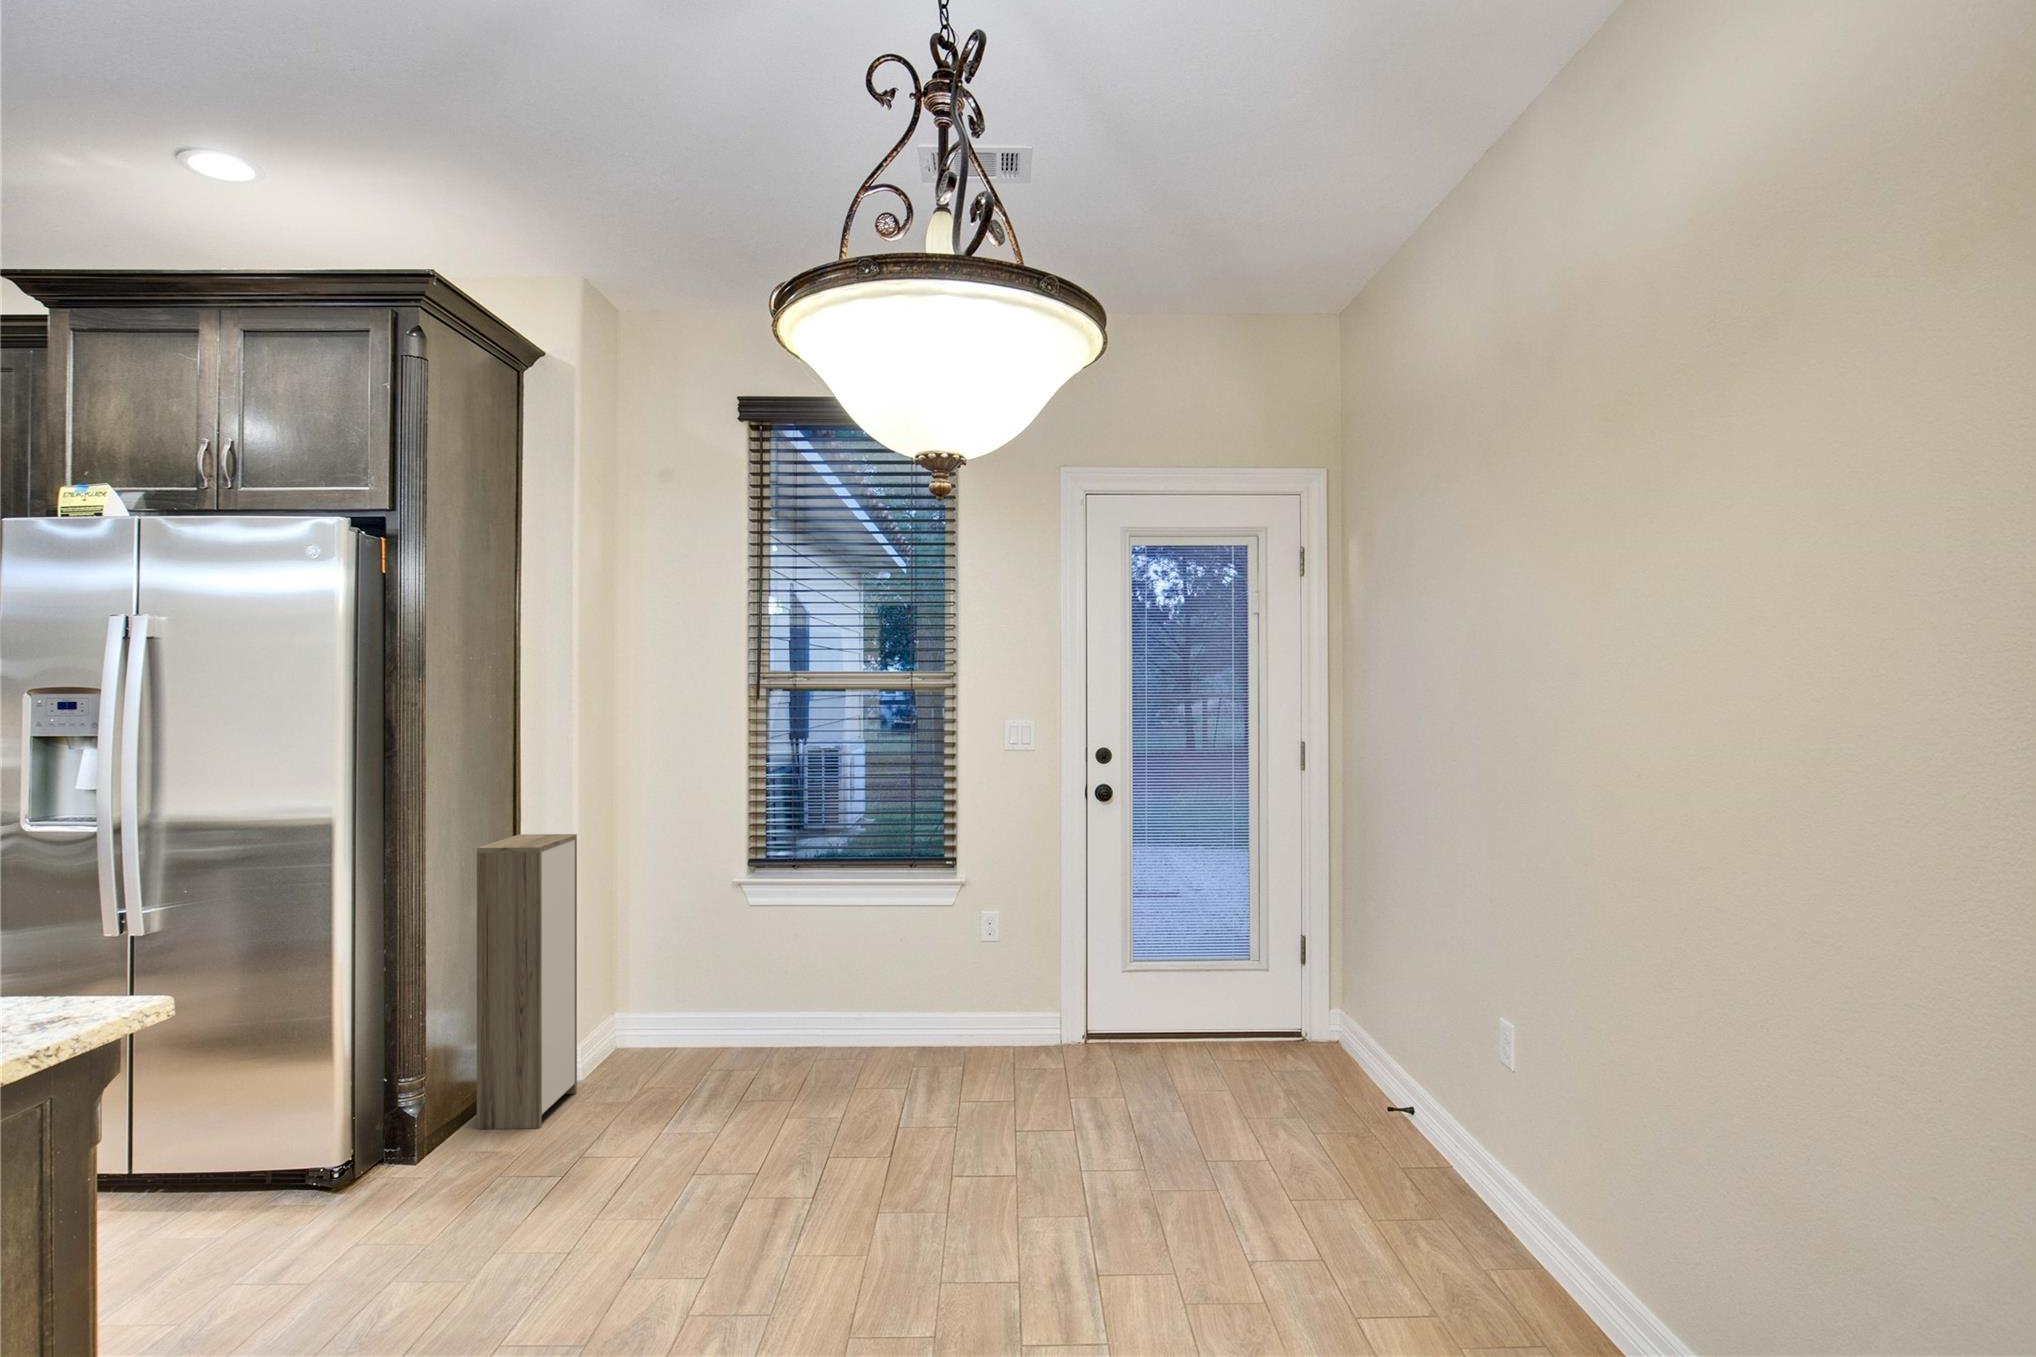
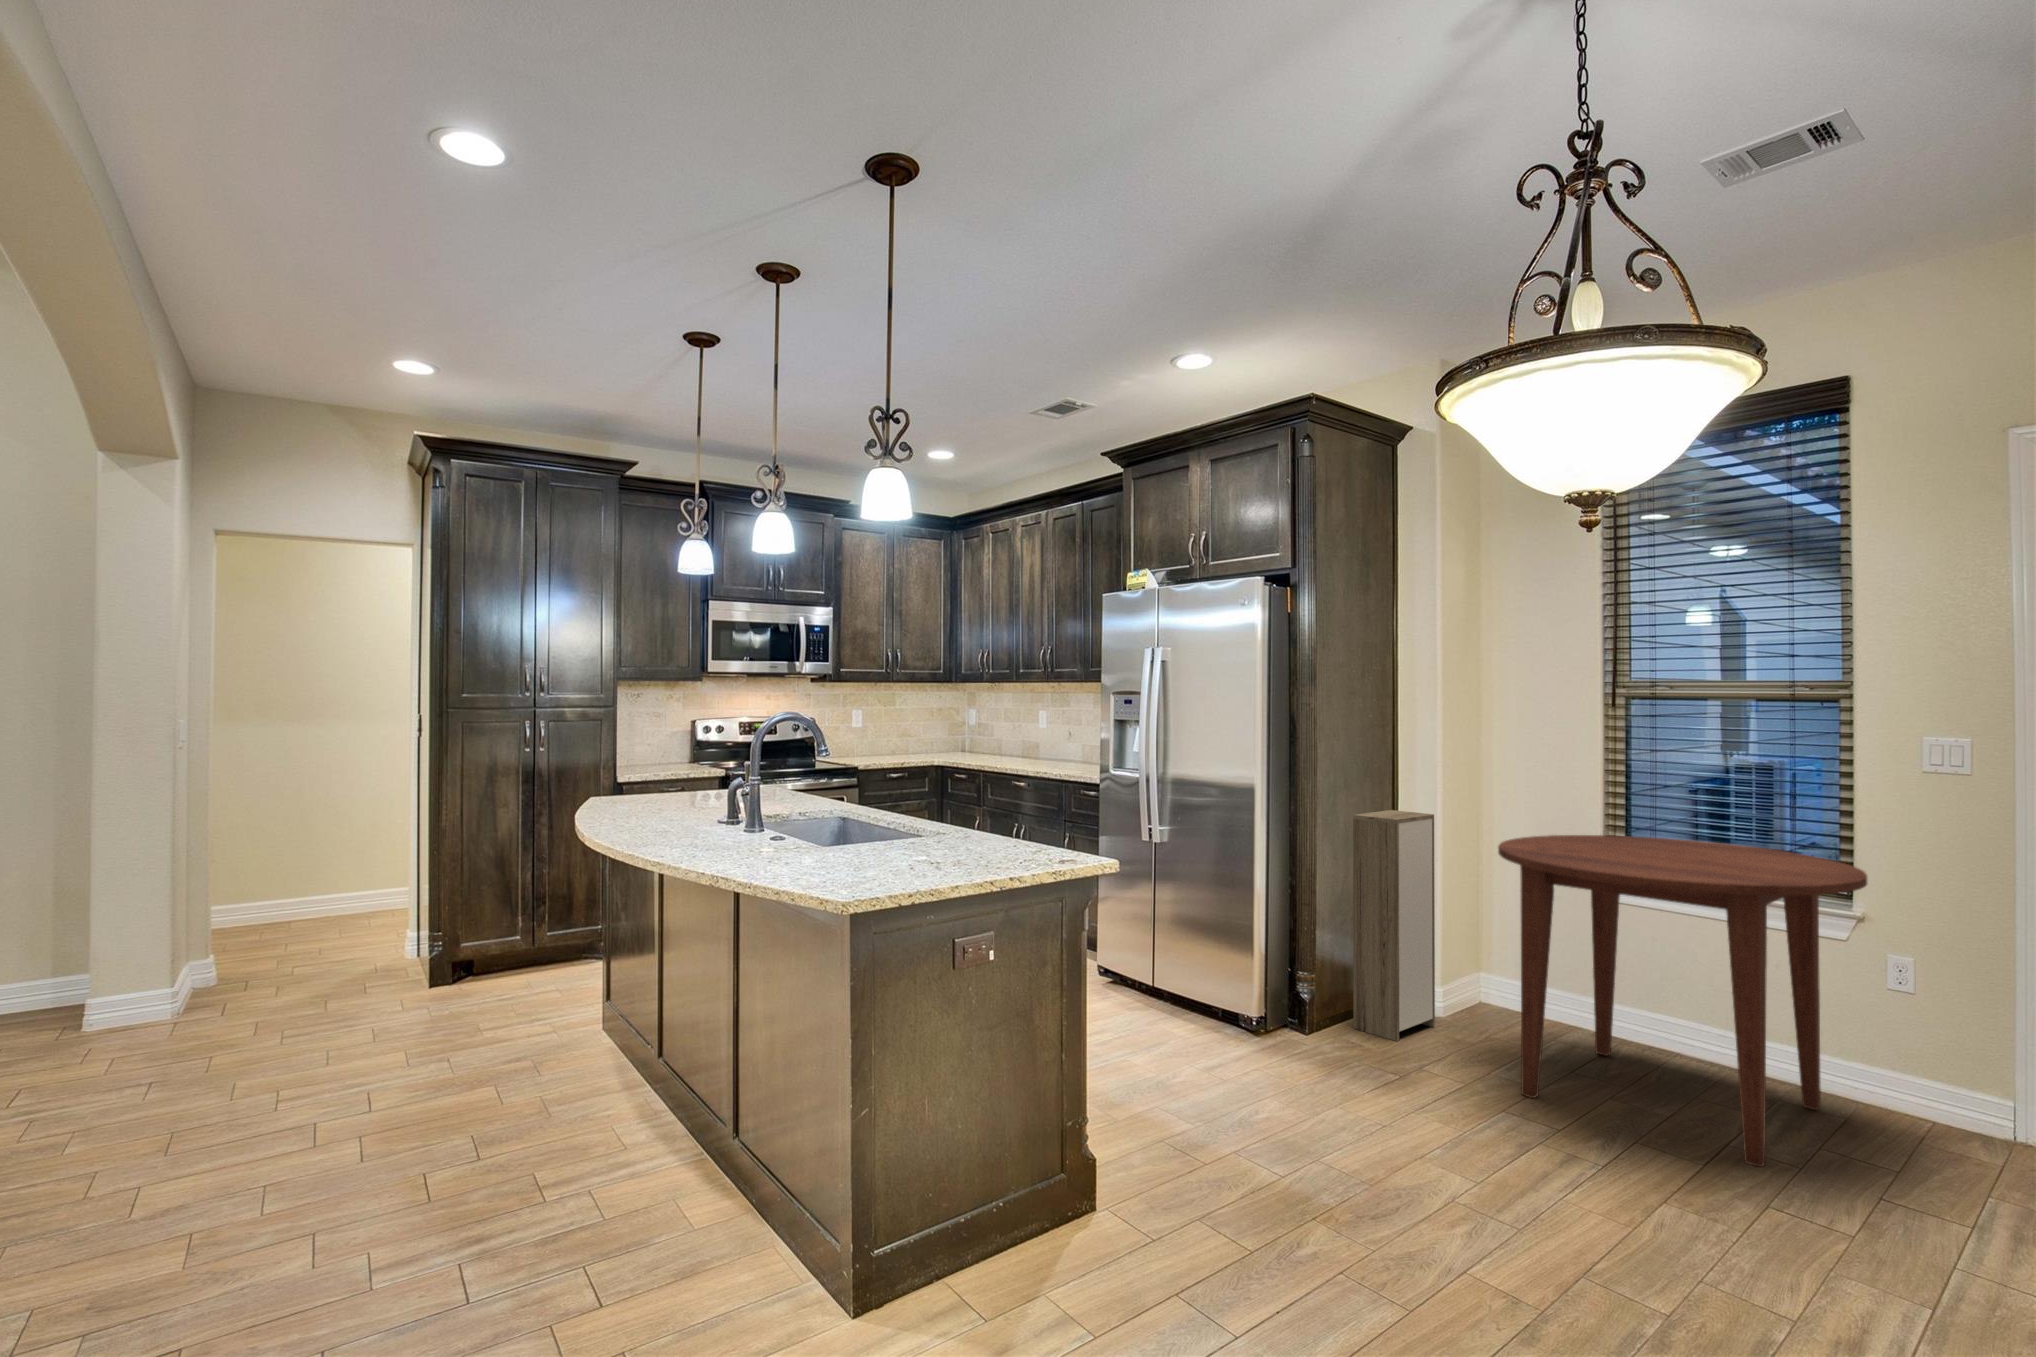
dining table: none [669,830,989,1148] -> present [1498,835,1867,1167]

